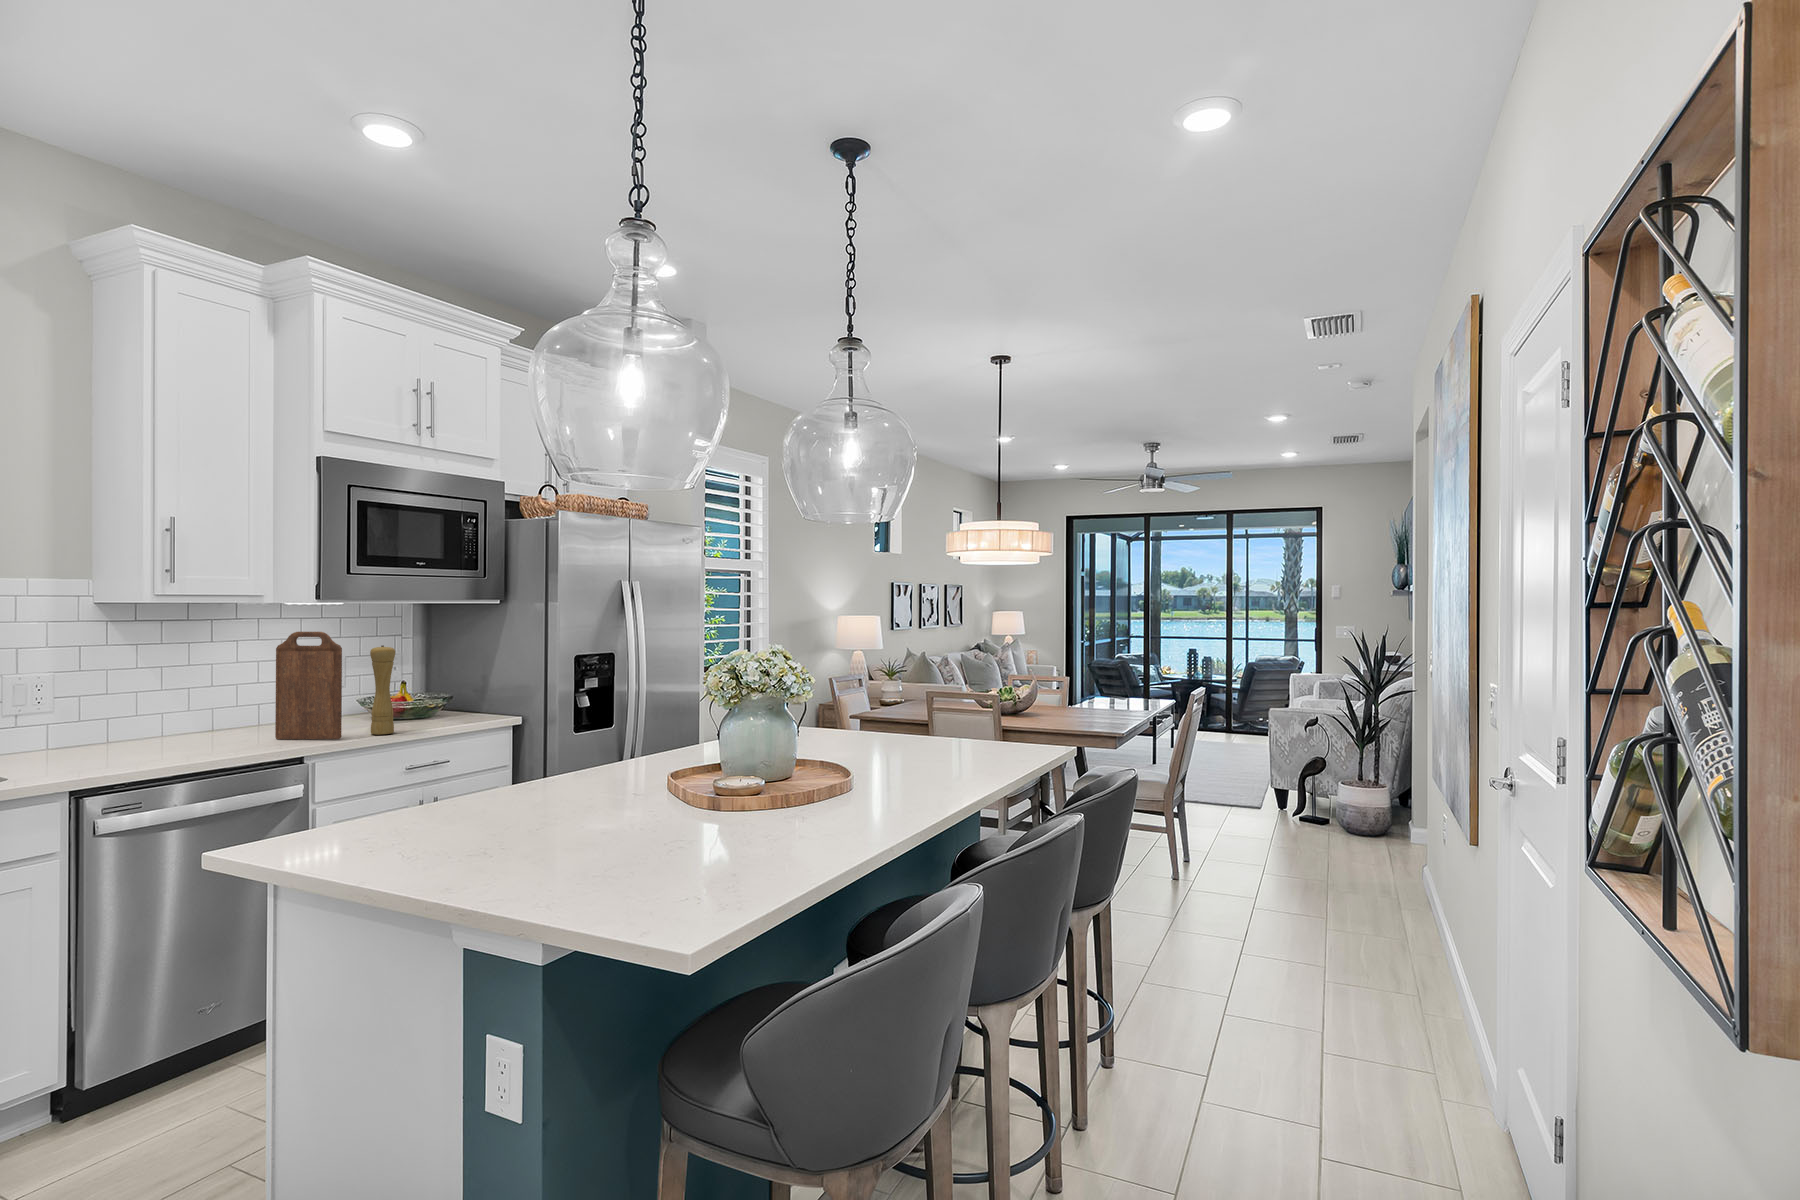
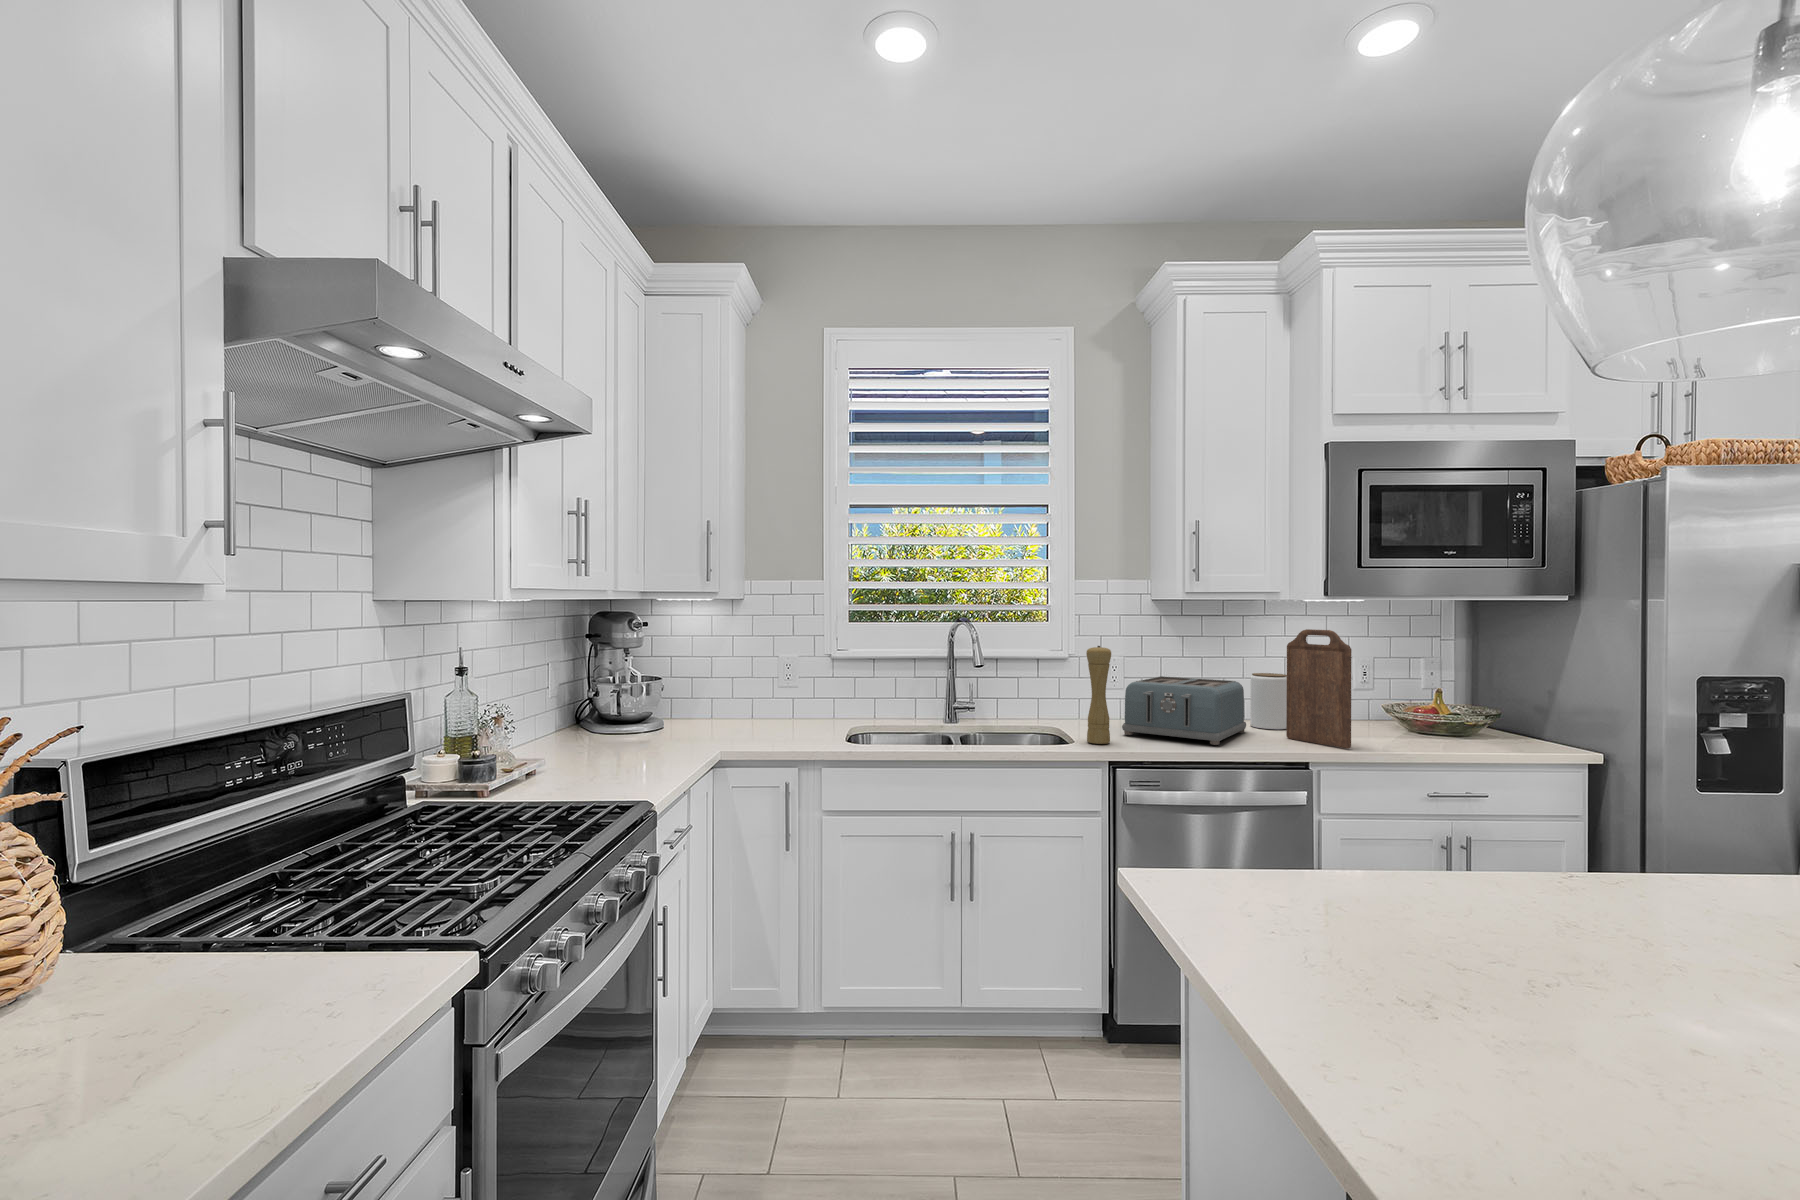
pepper mill: present [370,645,395,735] -> present [1086,646,1111,744]
jar: none [229,678,272,735] -> present [1250,673,1287,729]
toaster: none [77,688,229,761] -> present [1122,676,1246,745]

